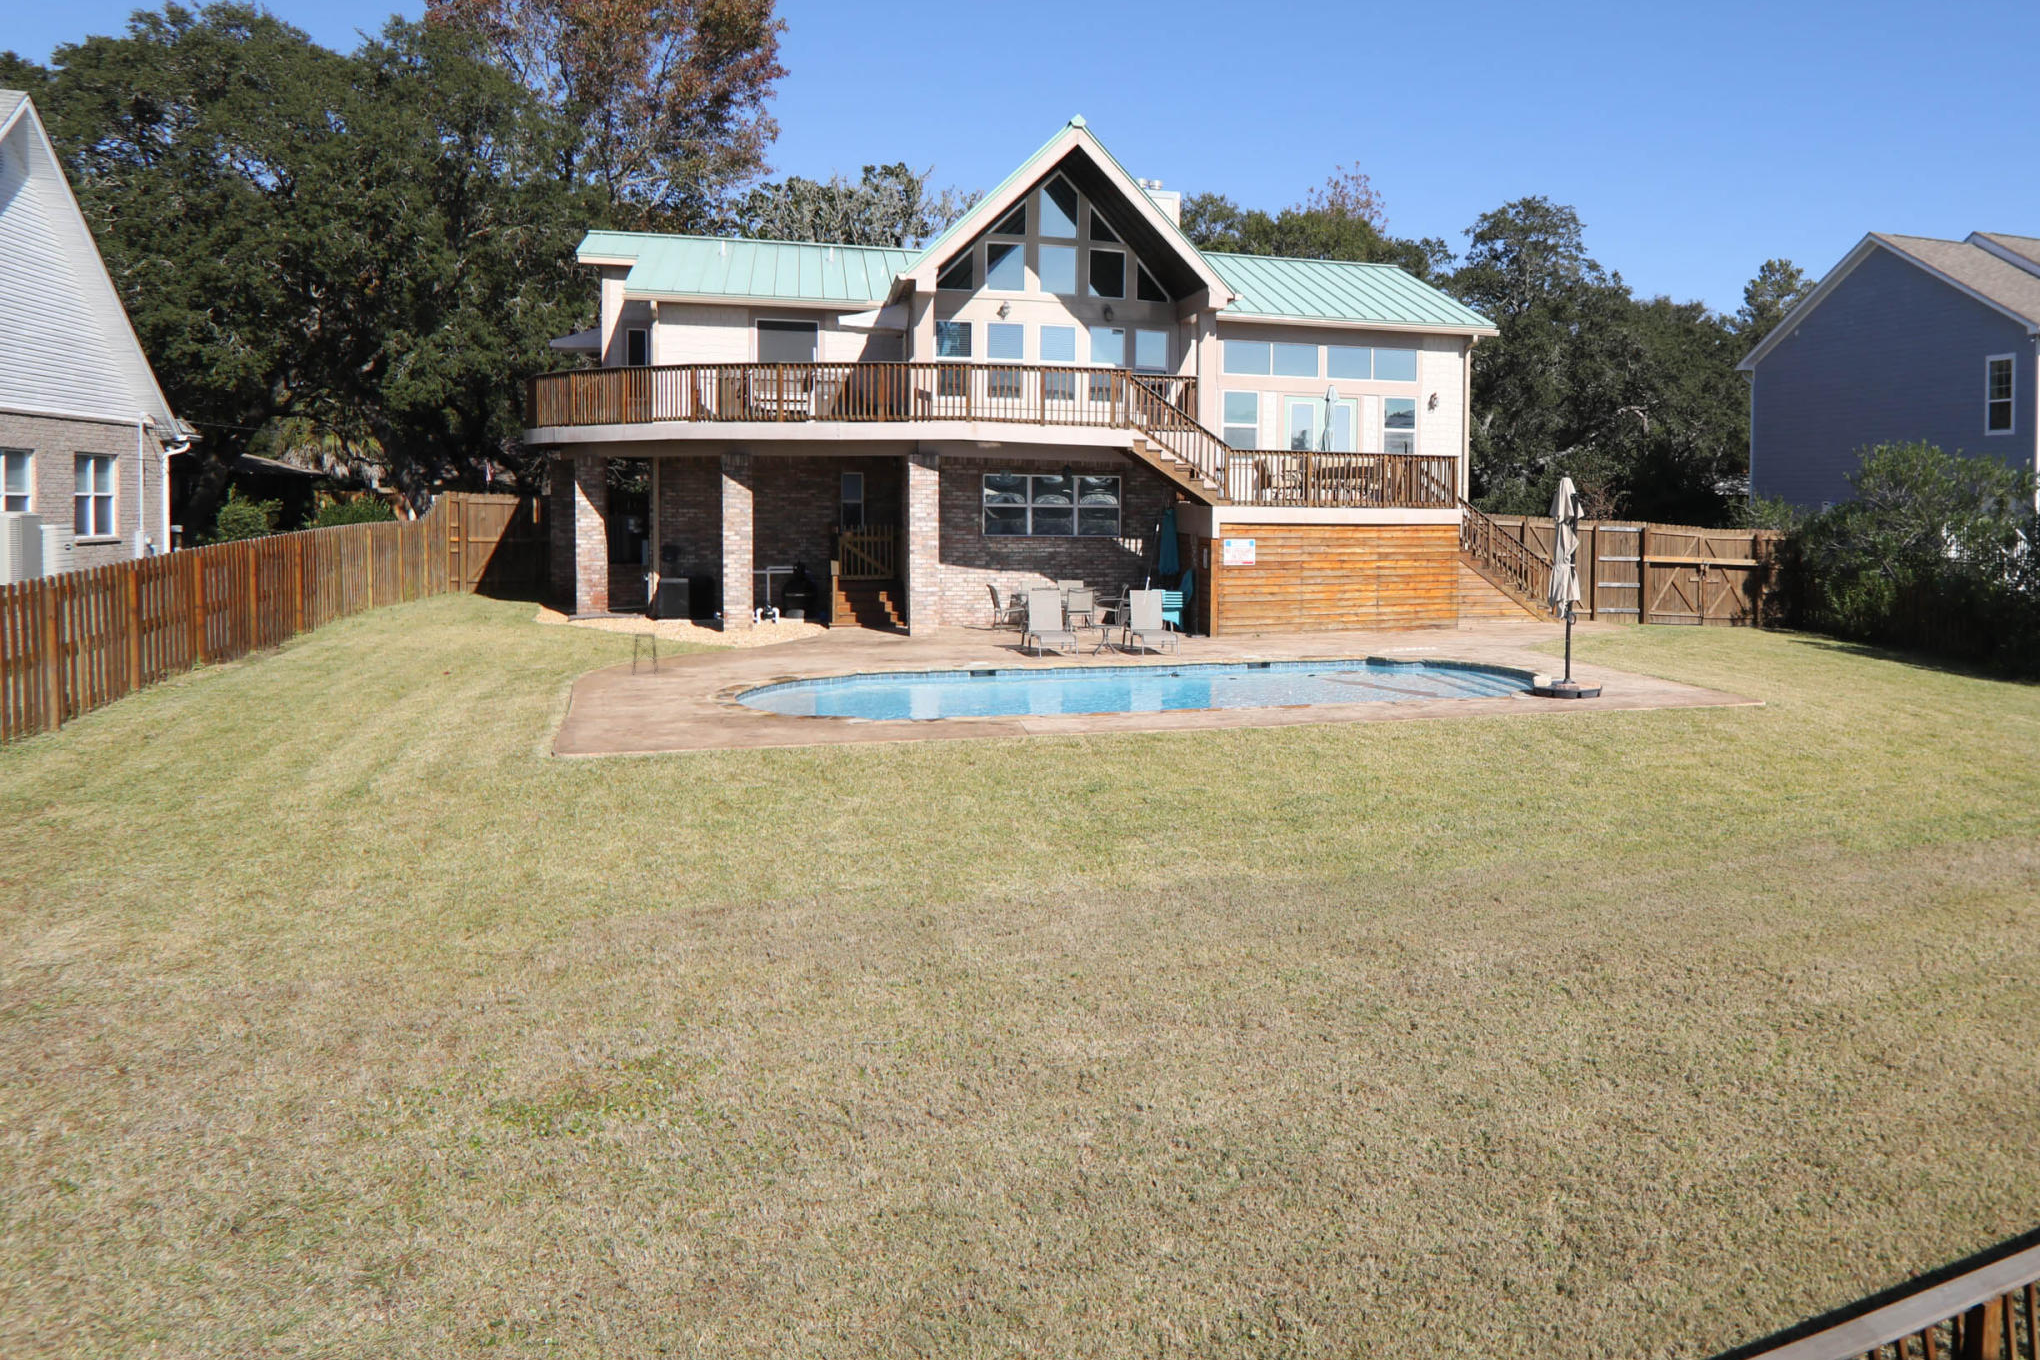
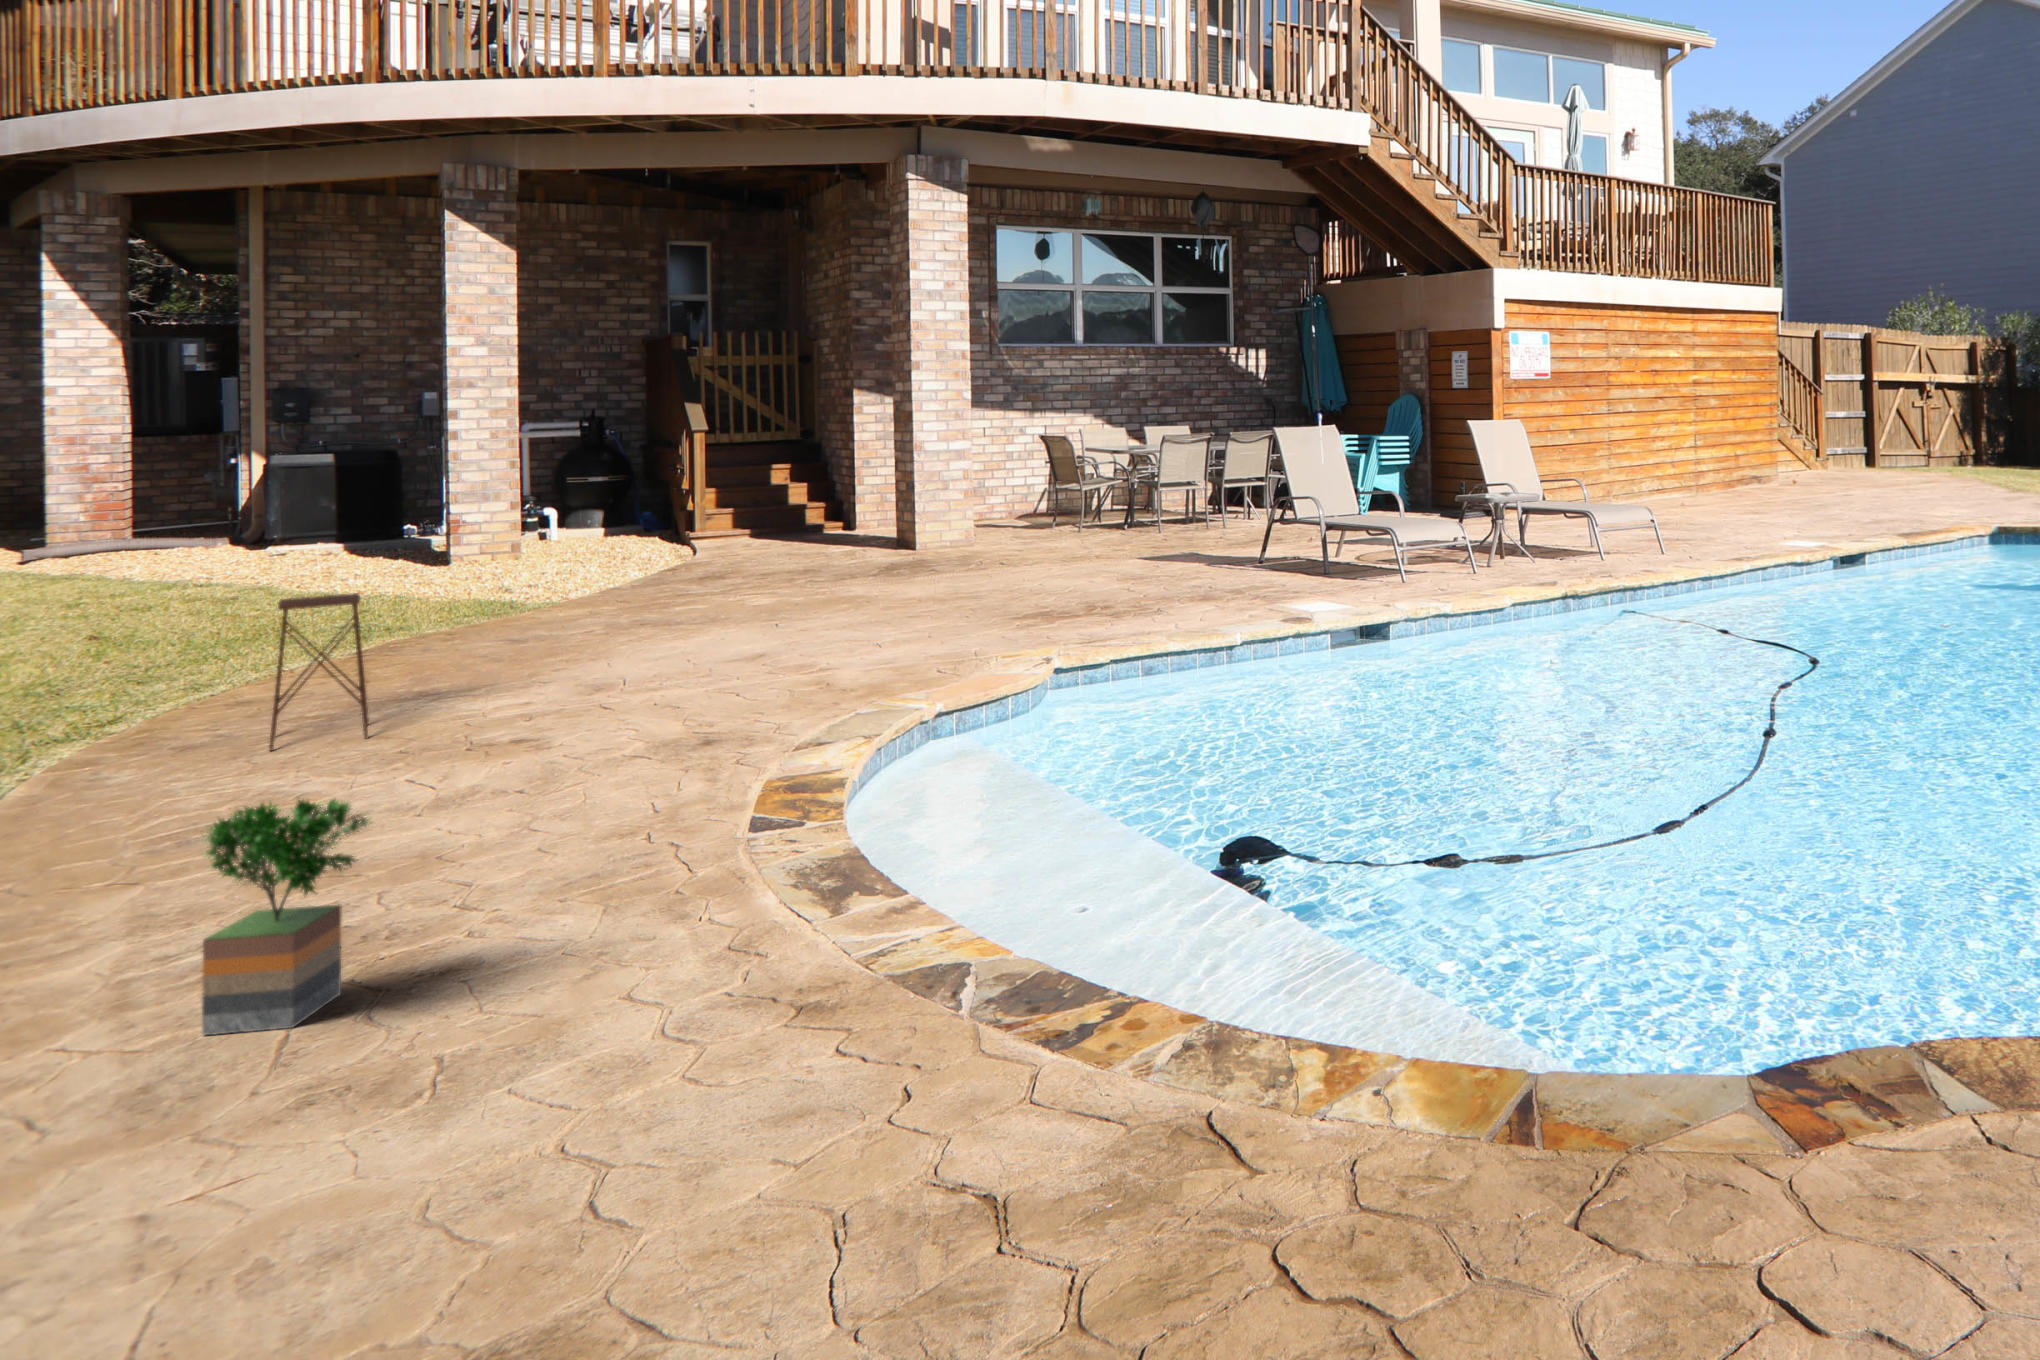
potted tree: none [607,661,633,699] -> present [202,799,372,1035]

